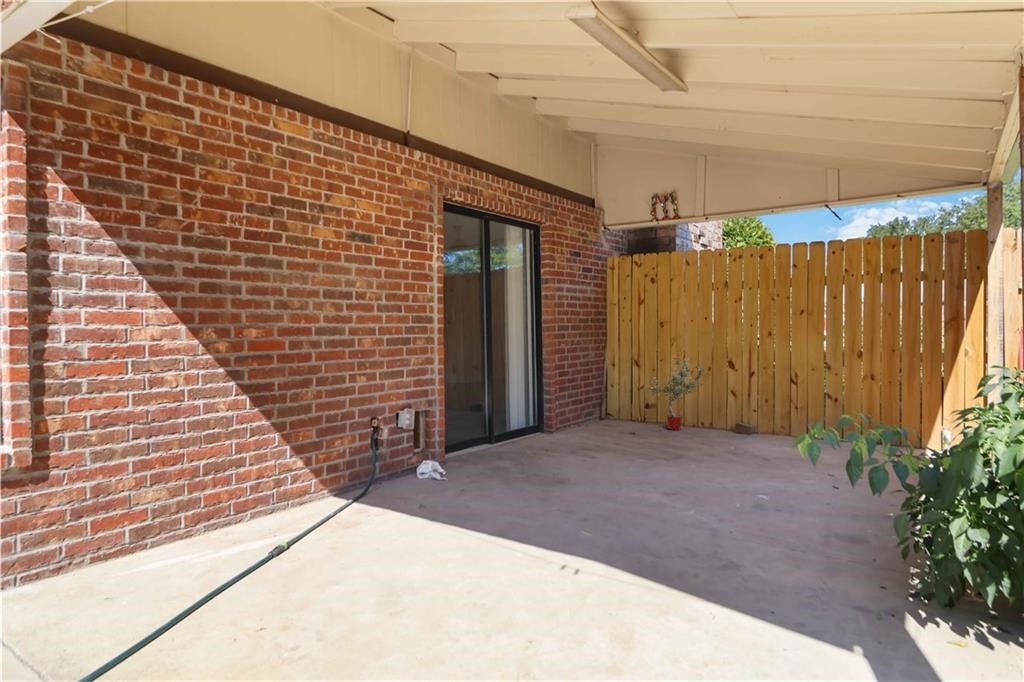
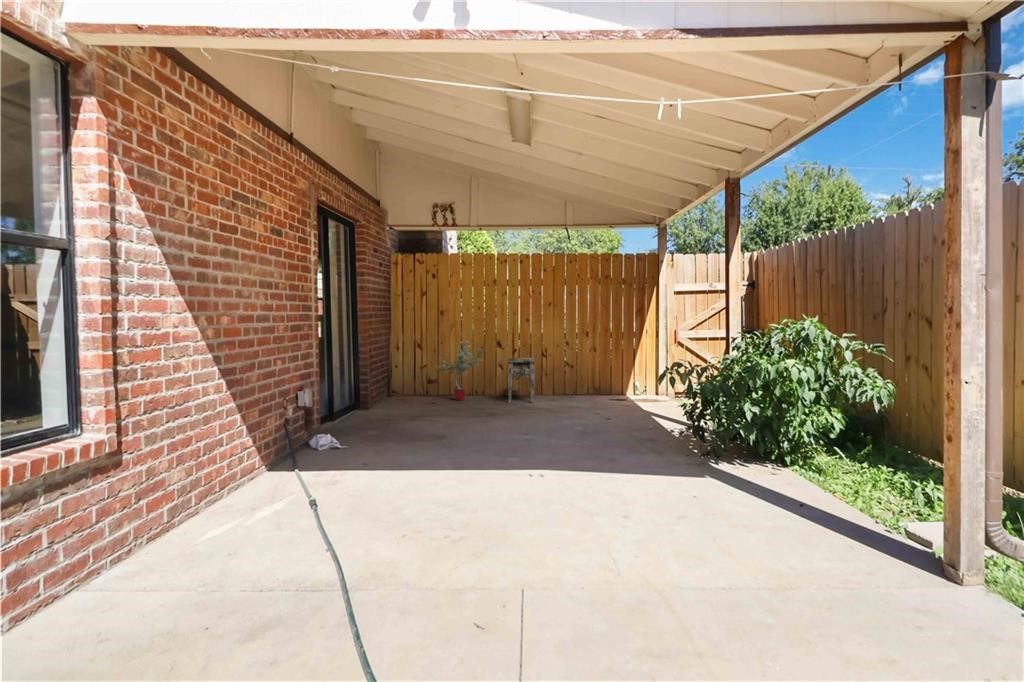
side table: none [730,381,777,443] -> present [508,358,535,403]

